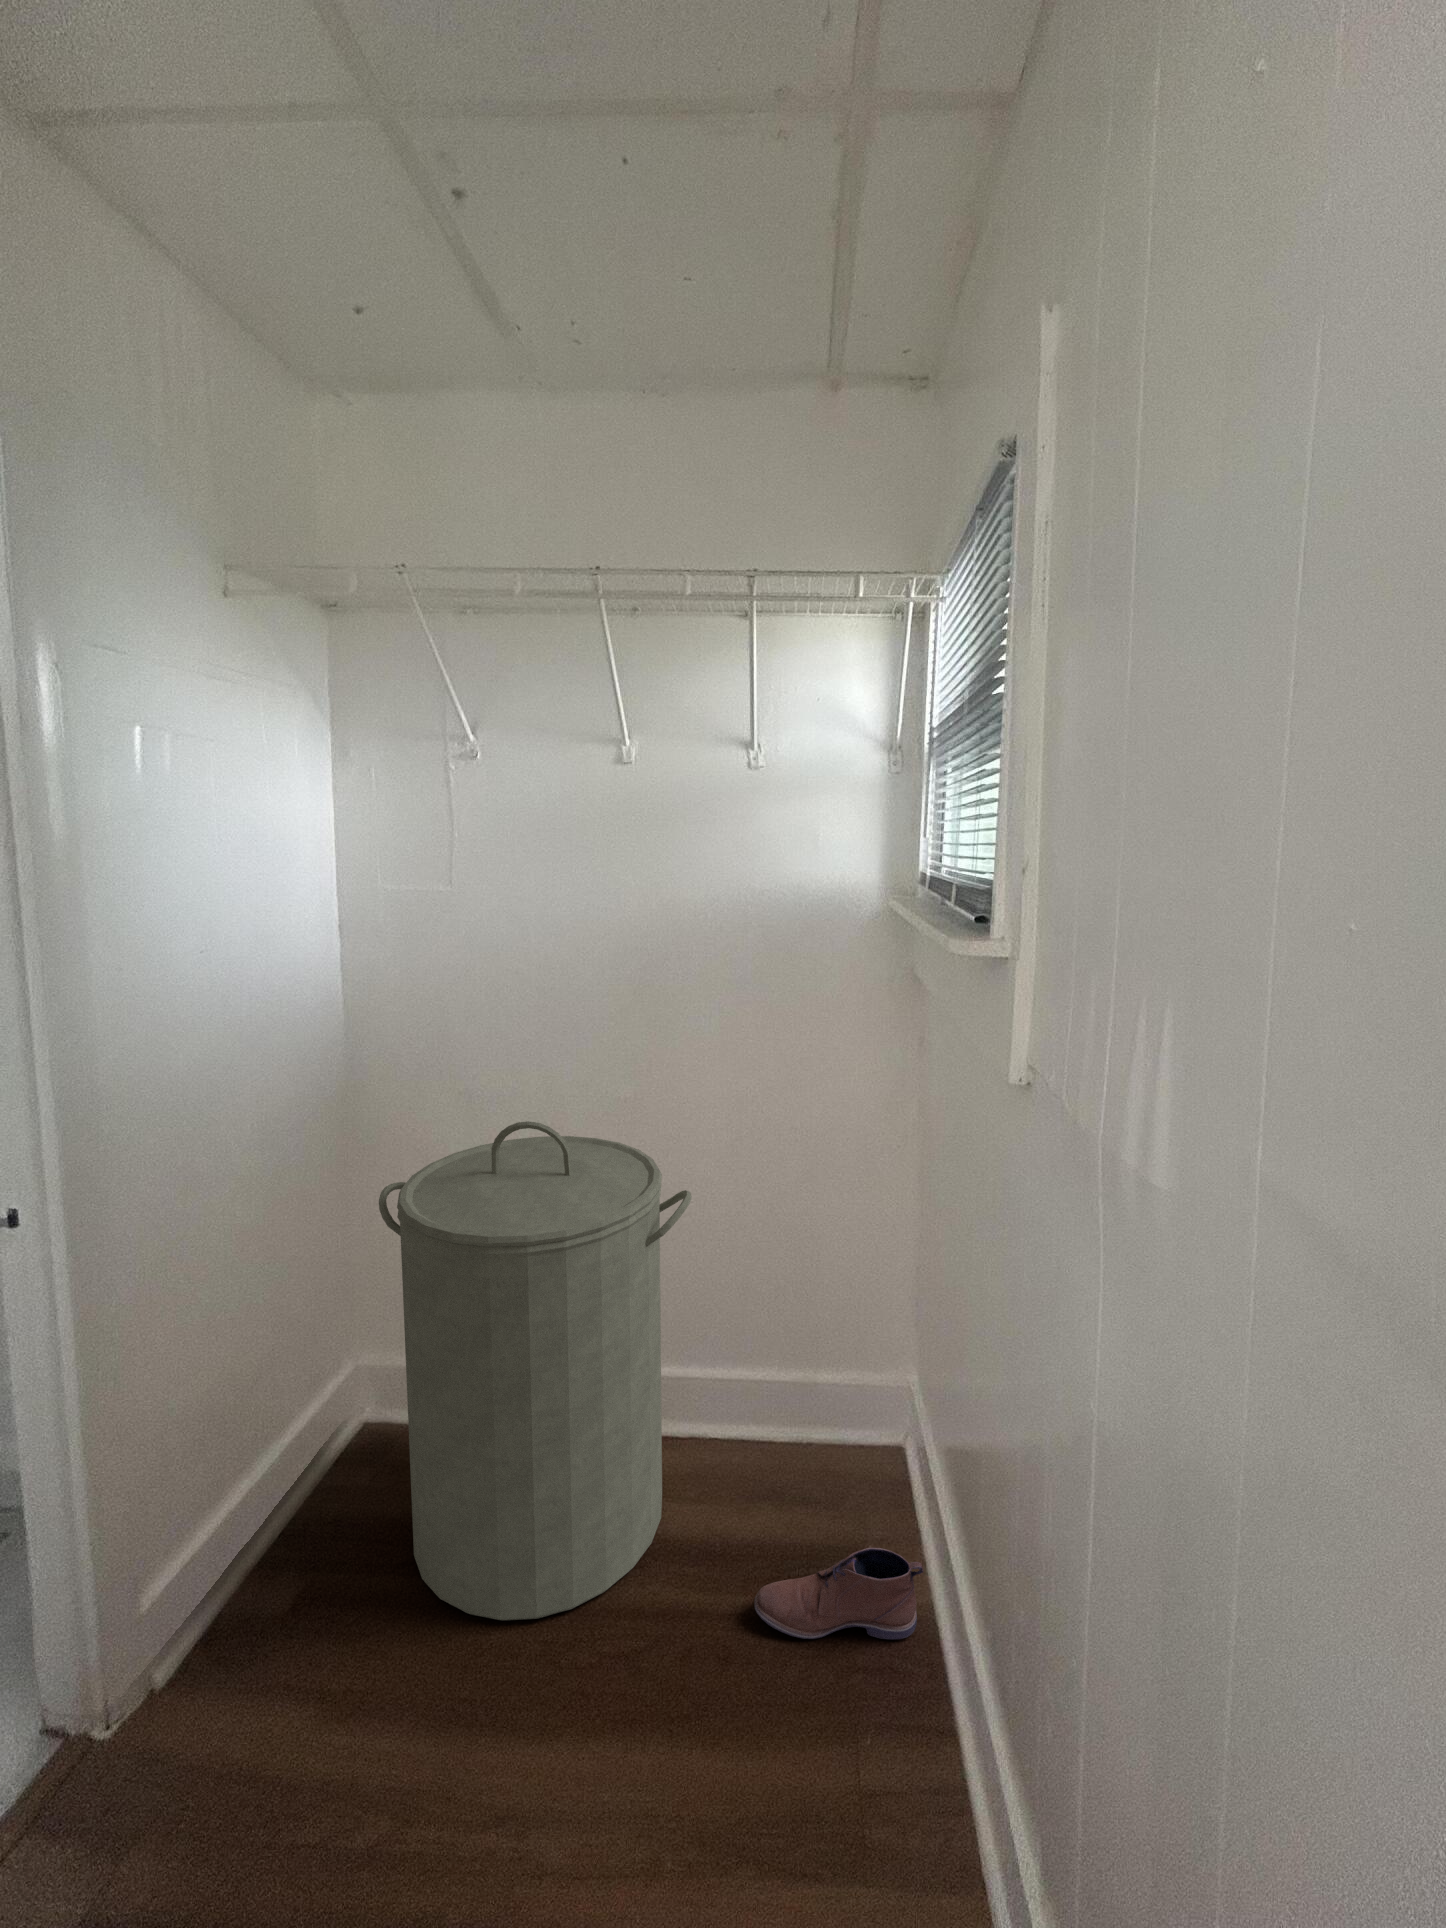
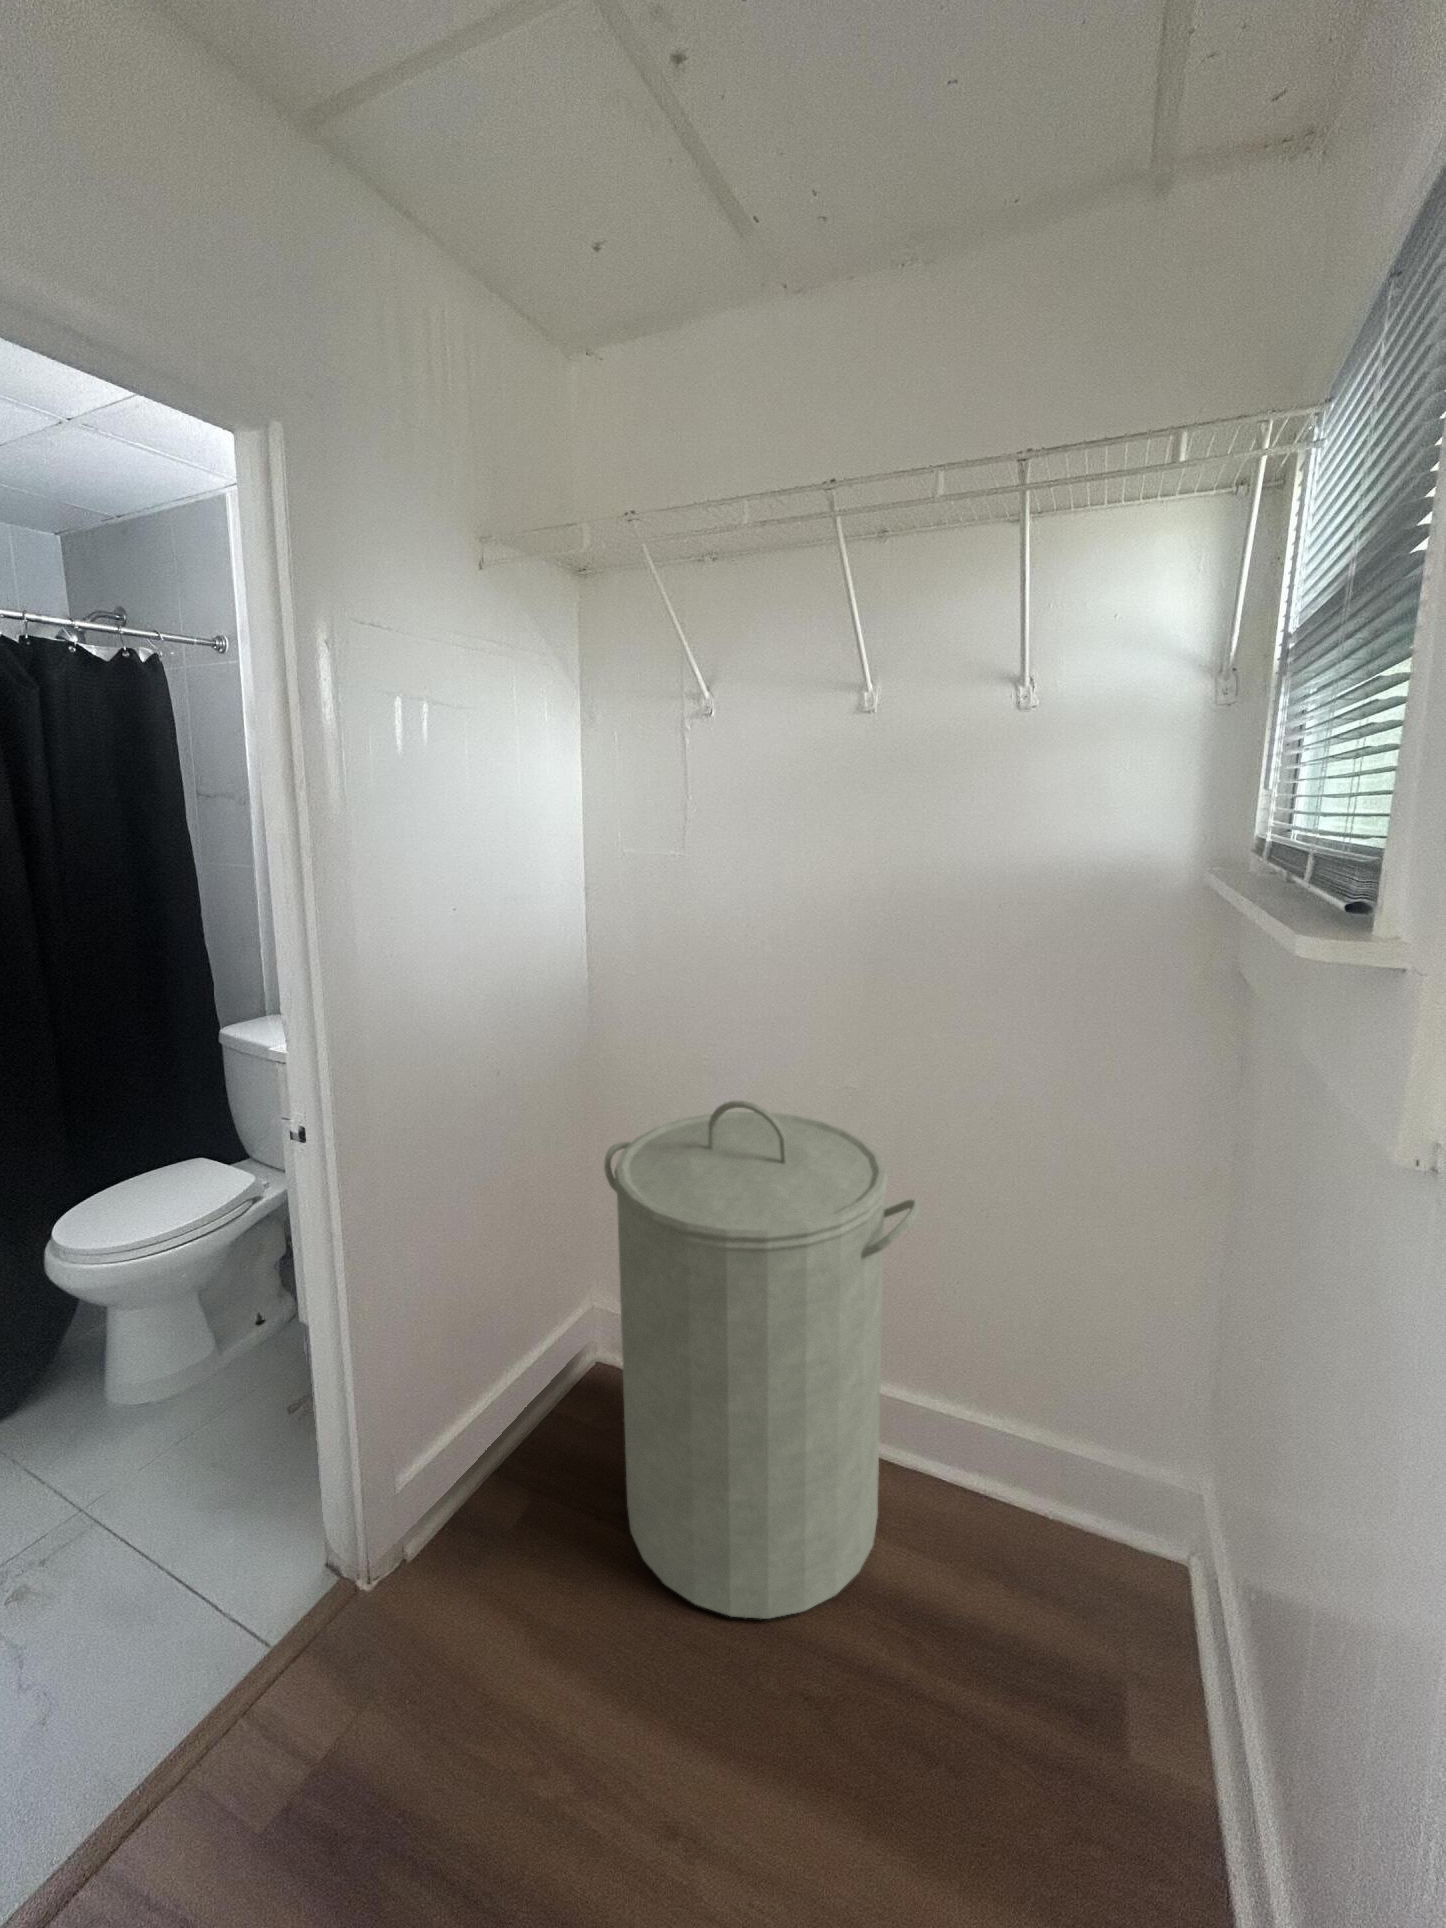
shoe: present [754,1548,923,1639] -> none [970,1678,1201,1822]

